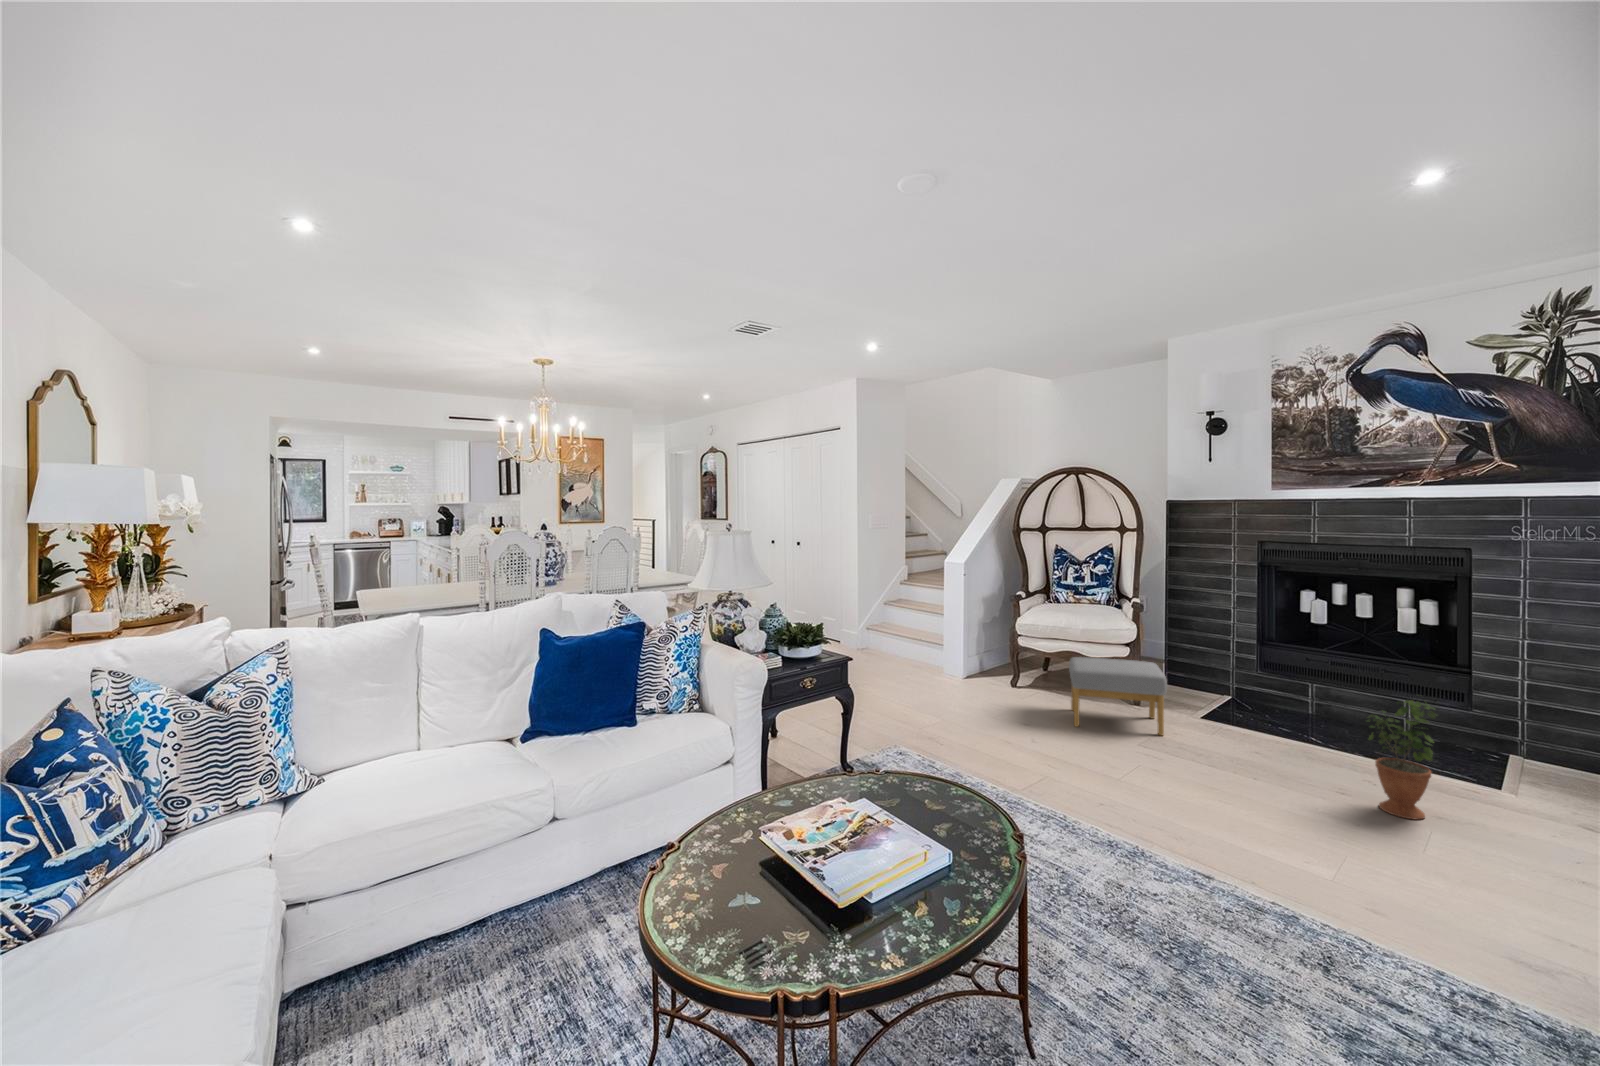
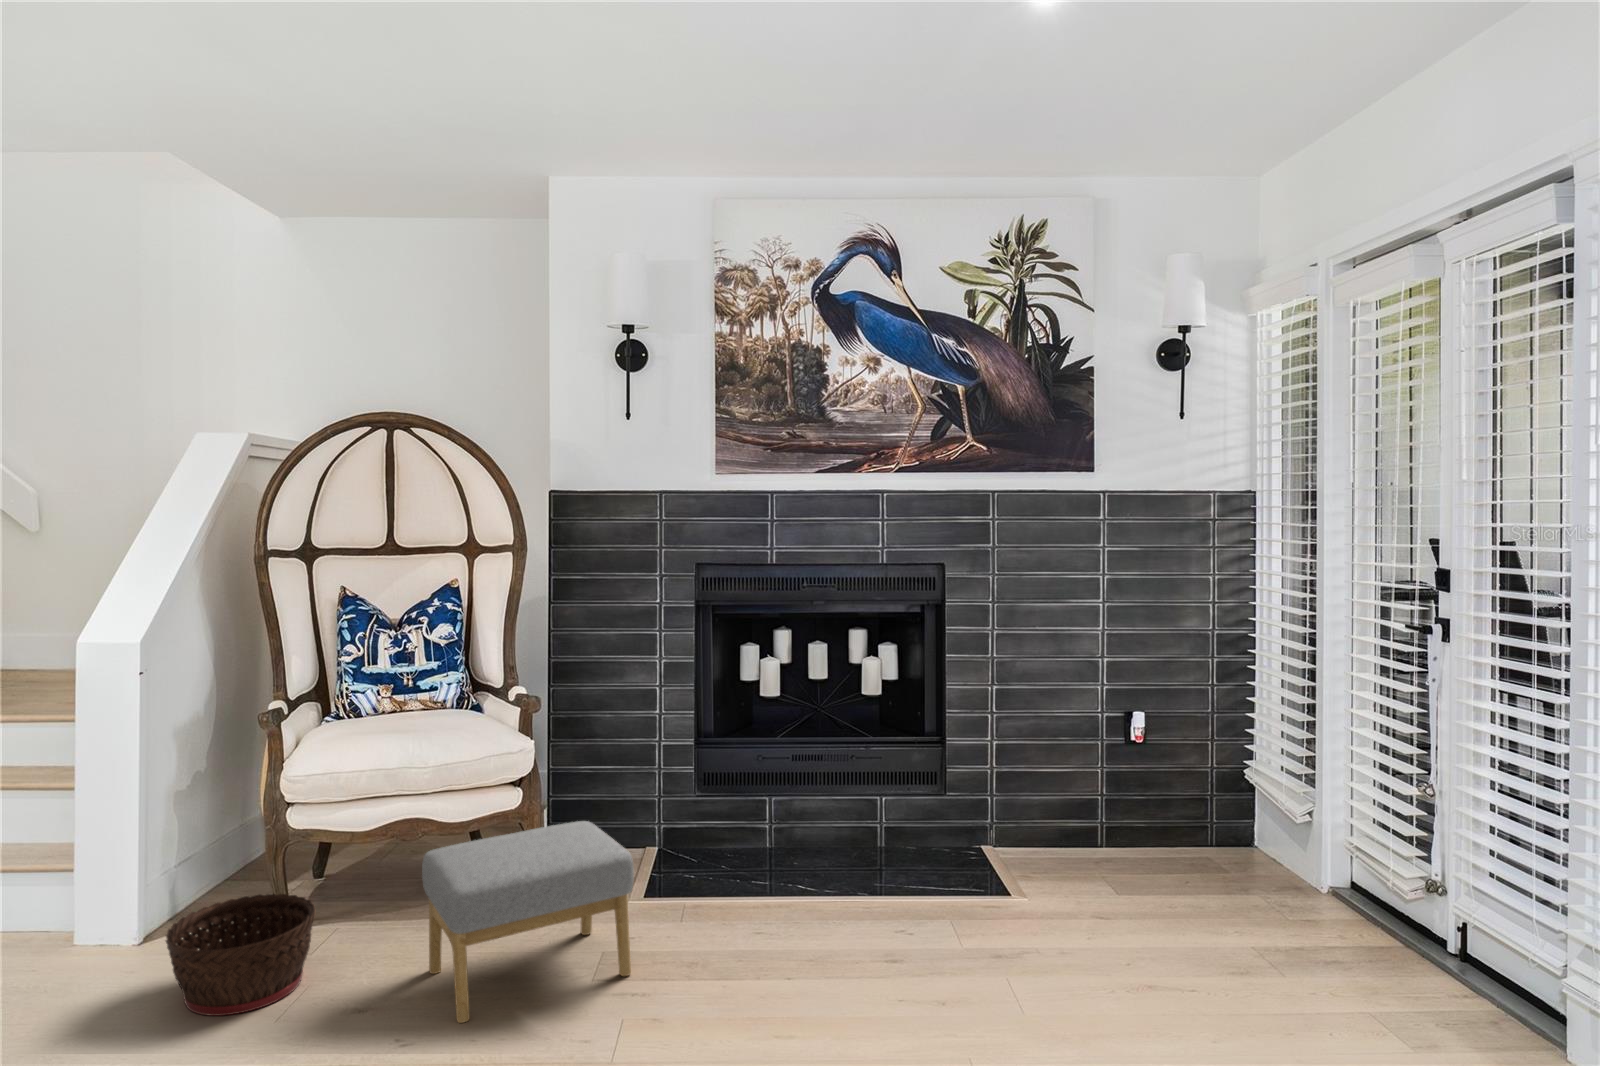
basket: none [974,662,1028,701] -> present [166,894,315,1016]
potted plant: present [1367,700,1436,820] -> none [957,804,1042,1012]

